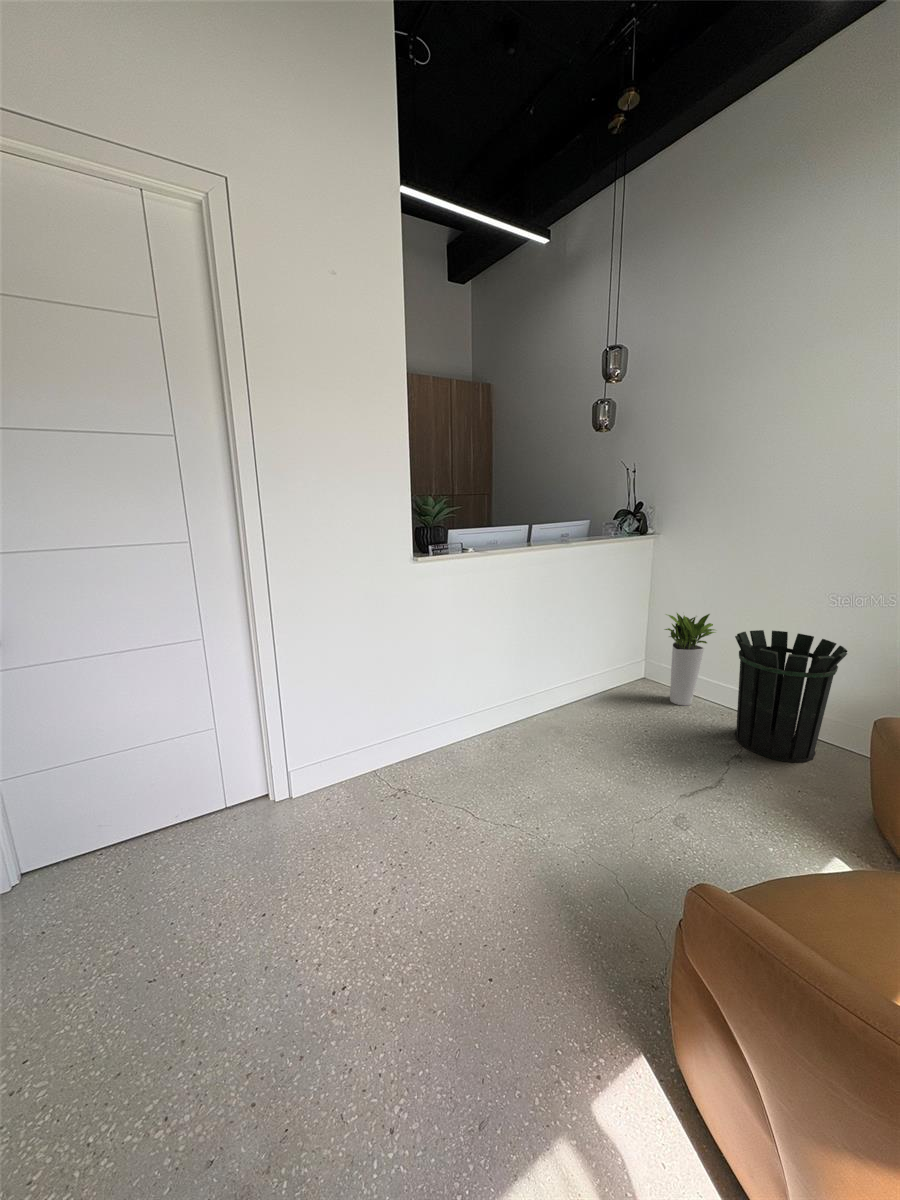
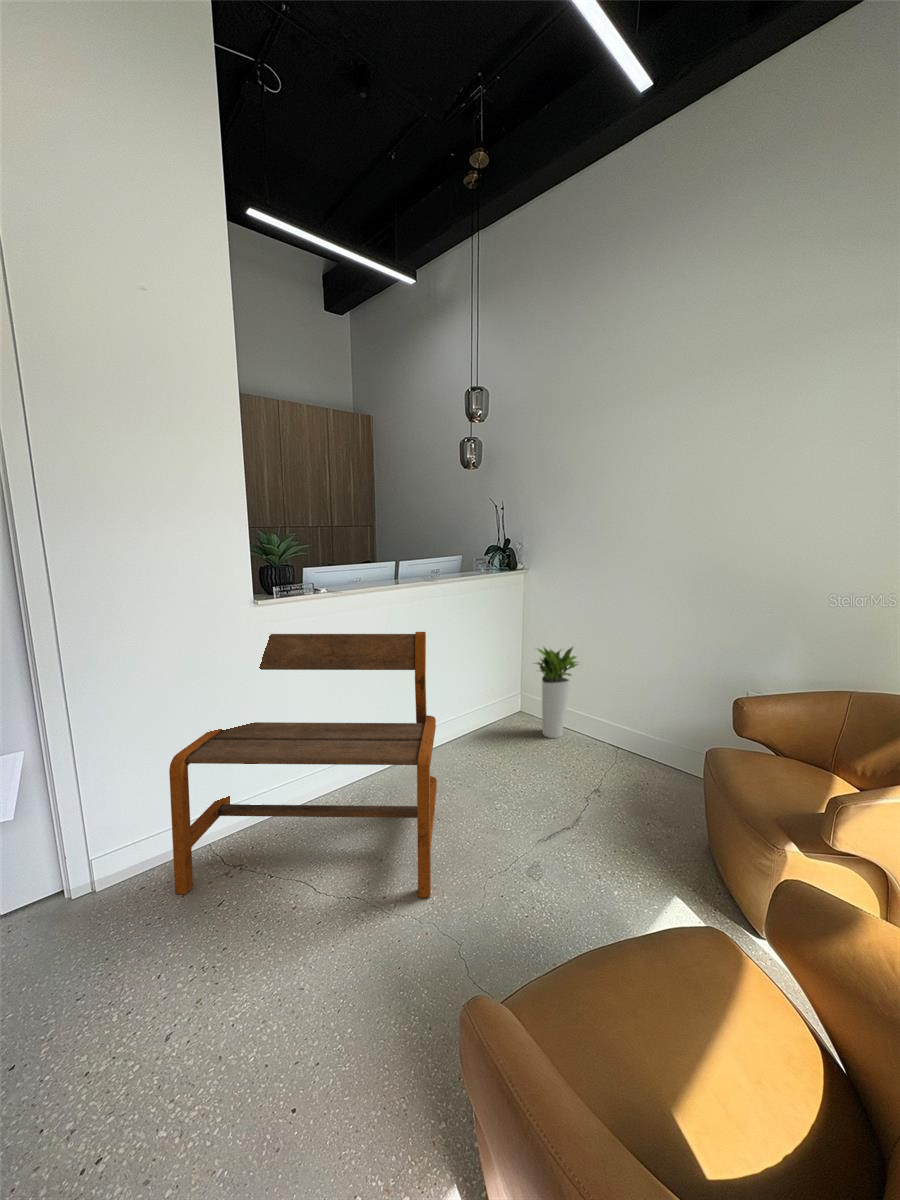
bench: none [353,586,585,834] -> present [169,632,437,898]
waste bin: present [735,630,847,763] -> none [591,662,684,791]

